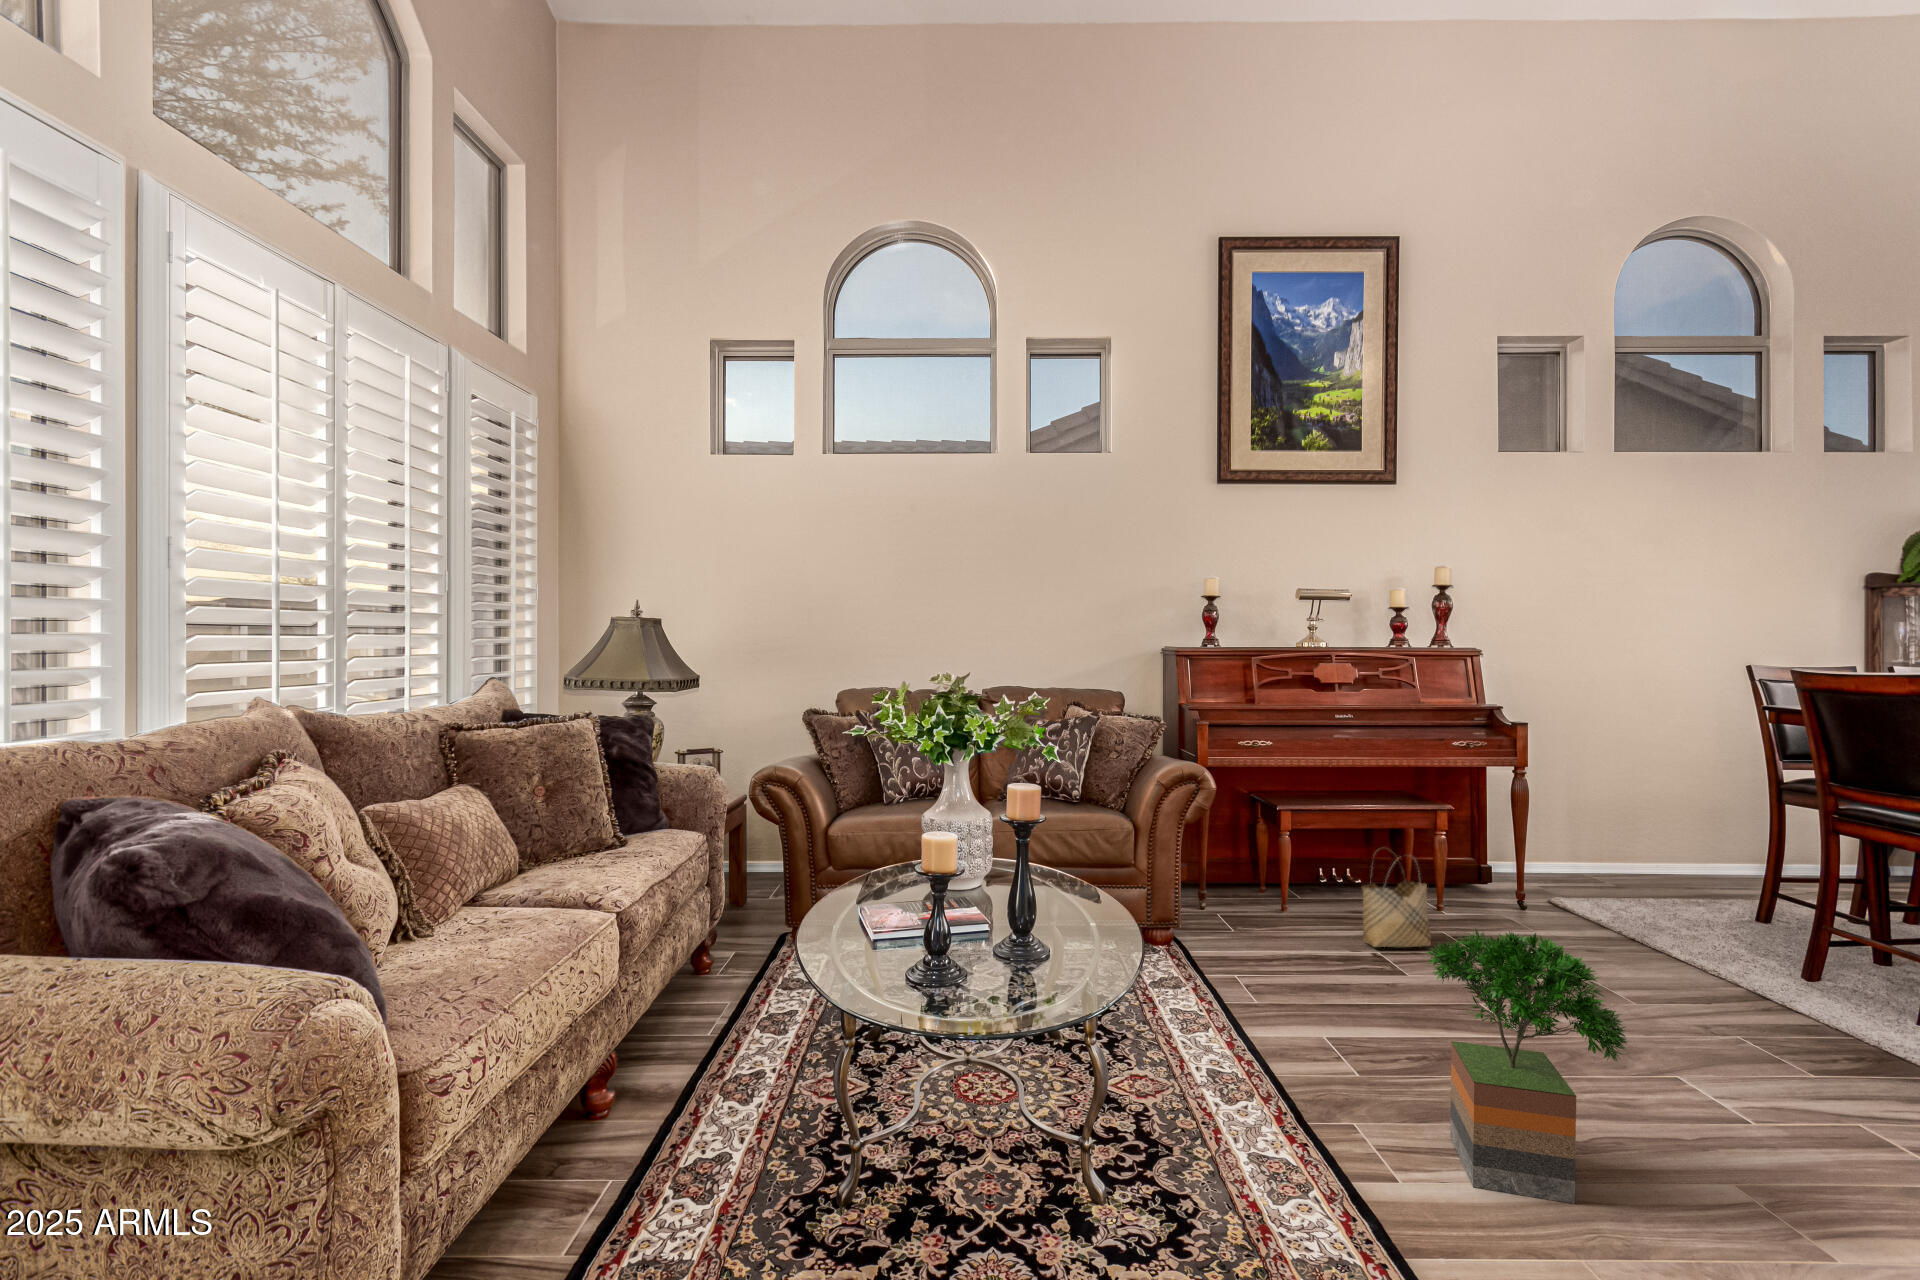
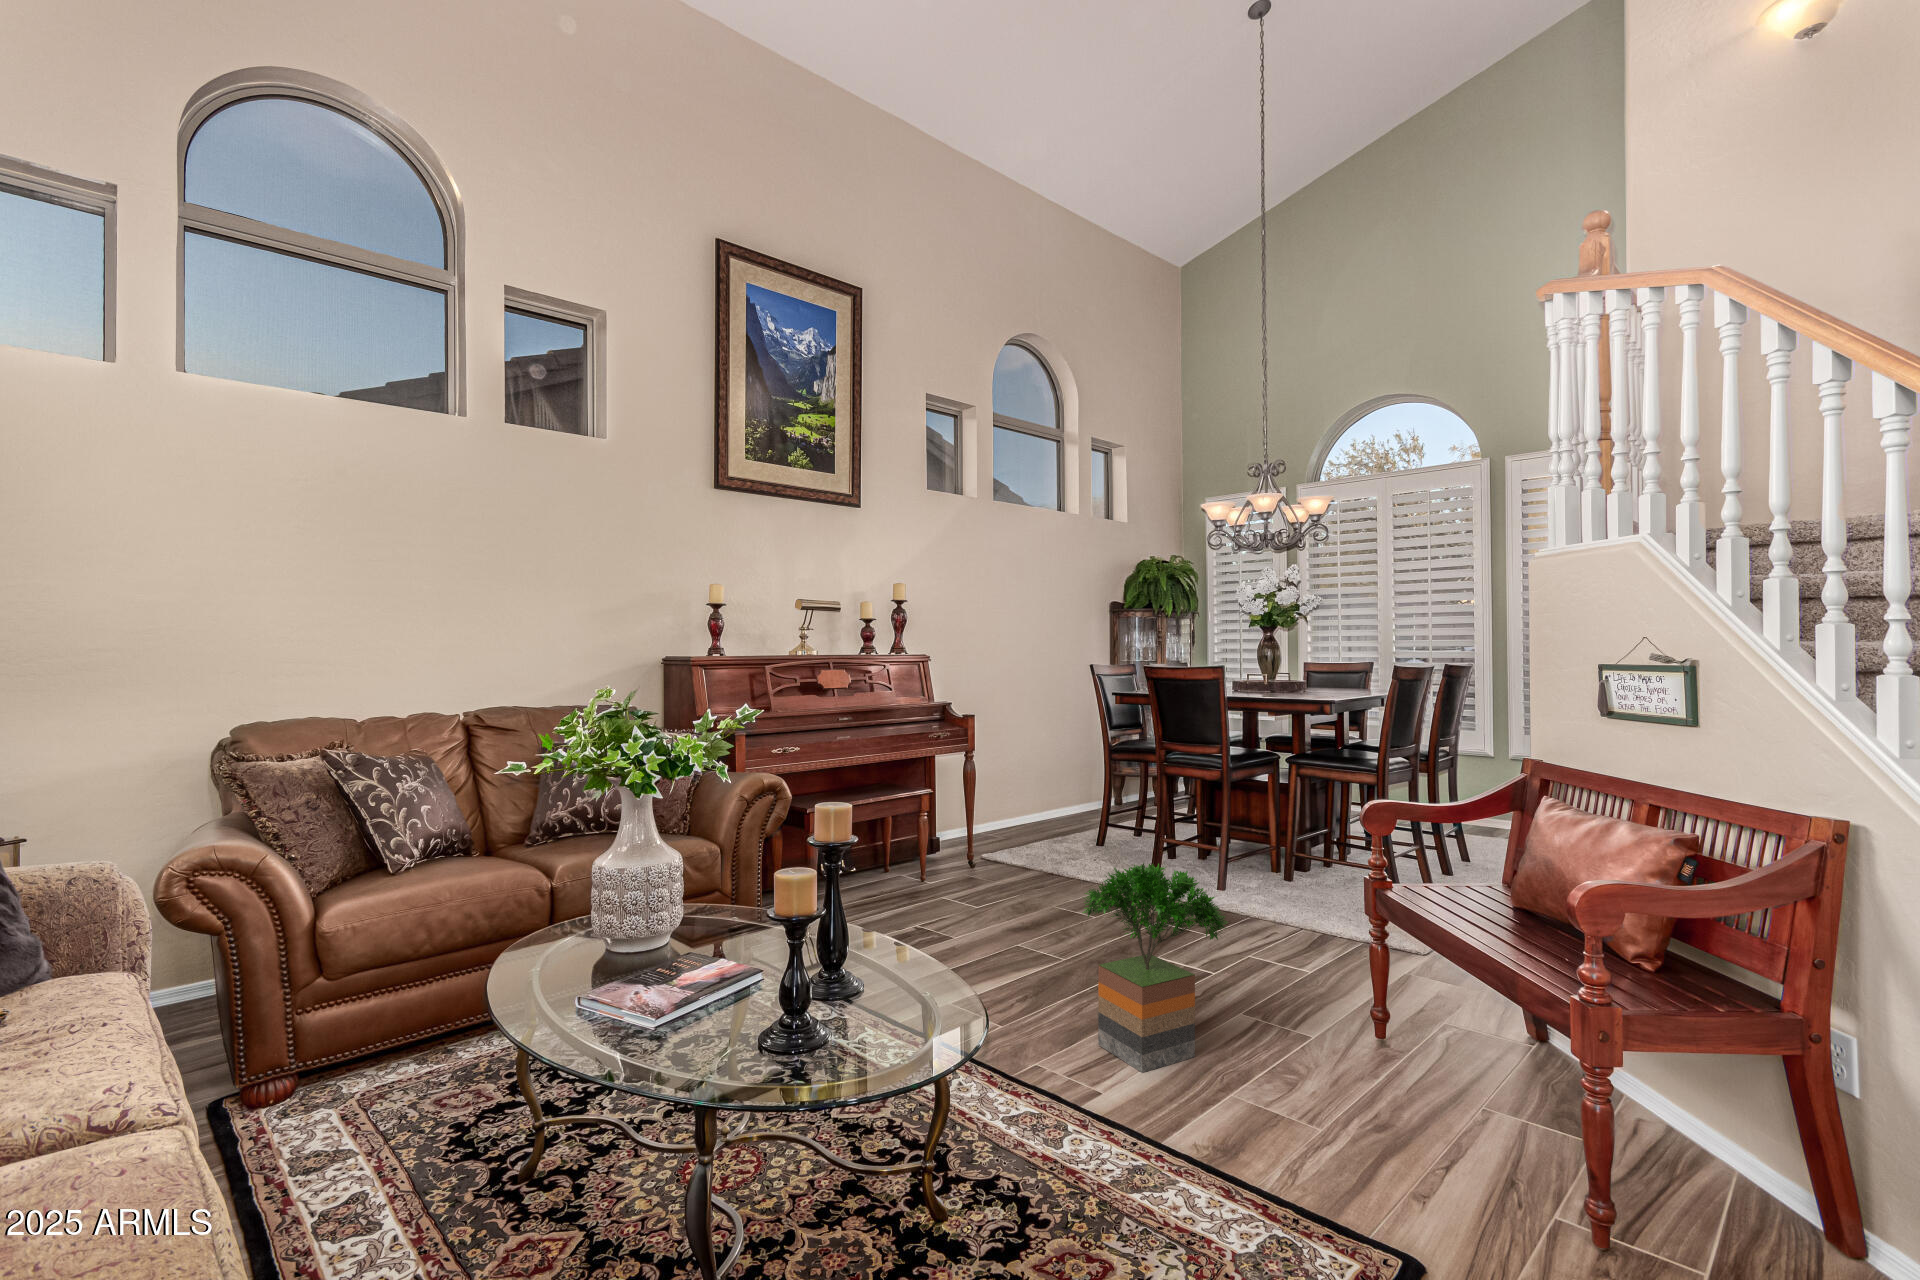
woven basket: present [1362,848,1431,947] -> none [900,832,950,923]

